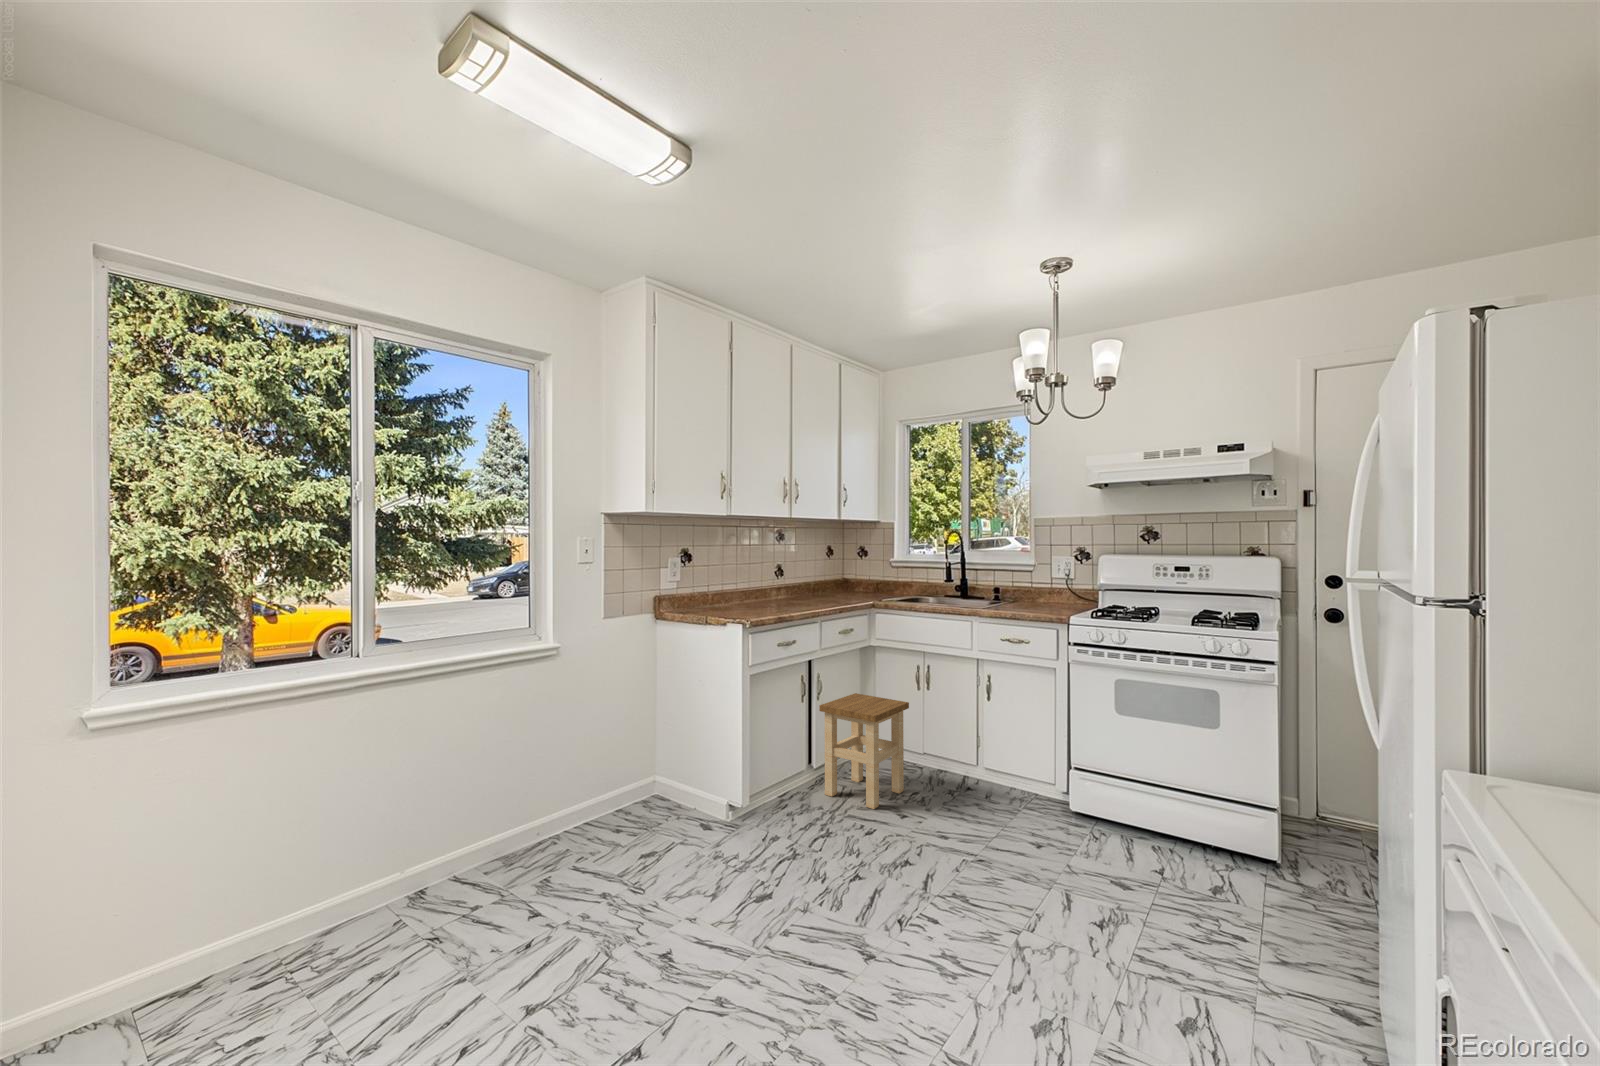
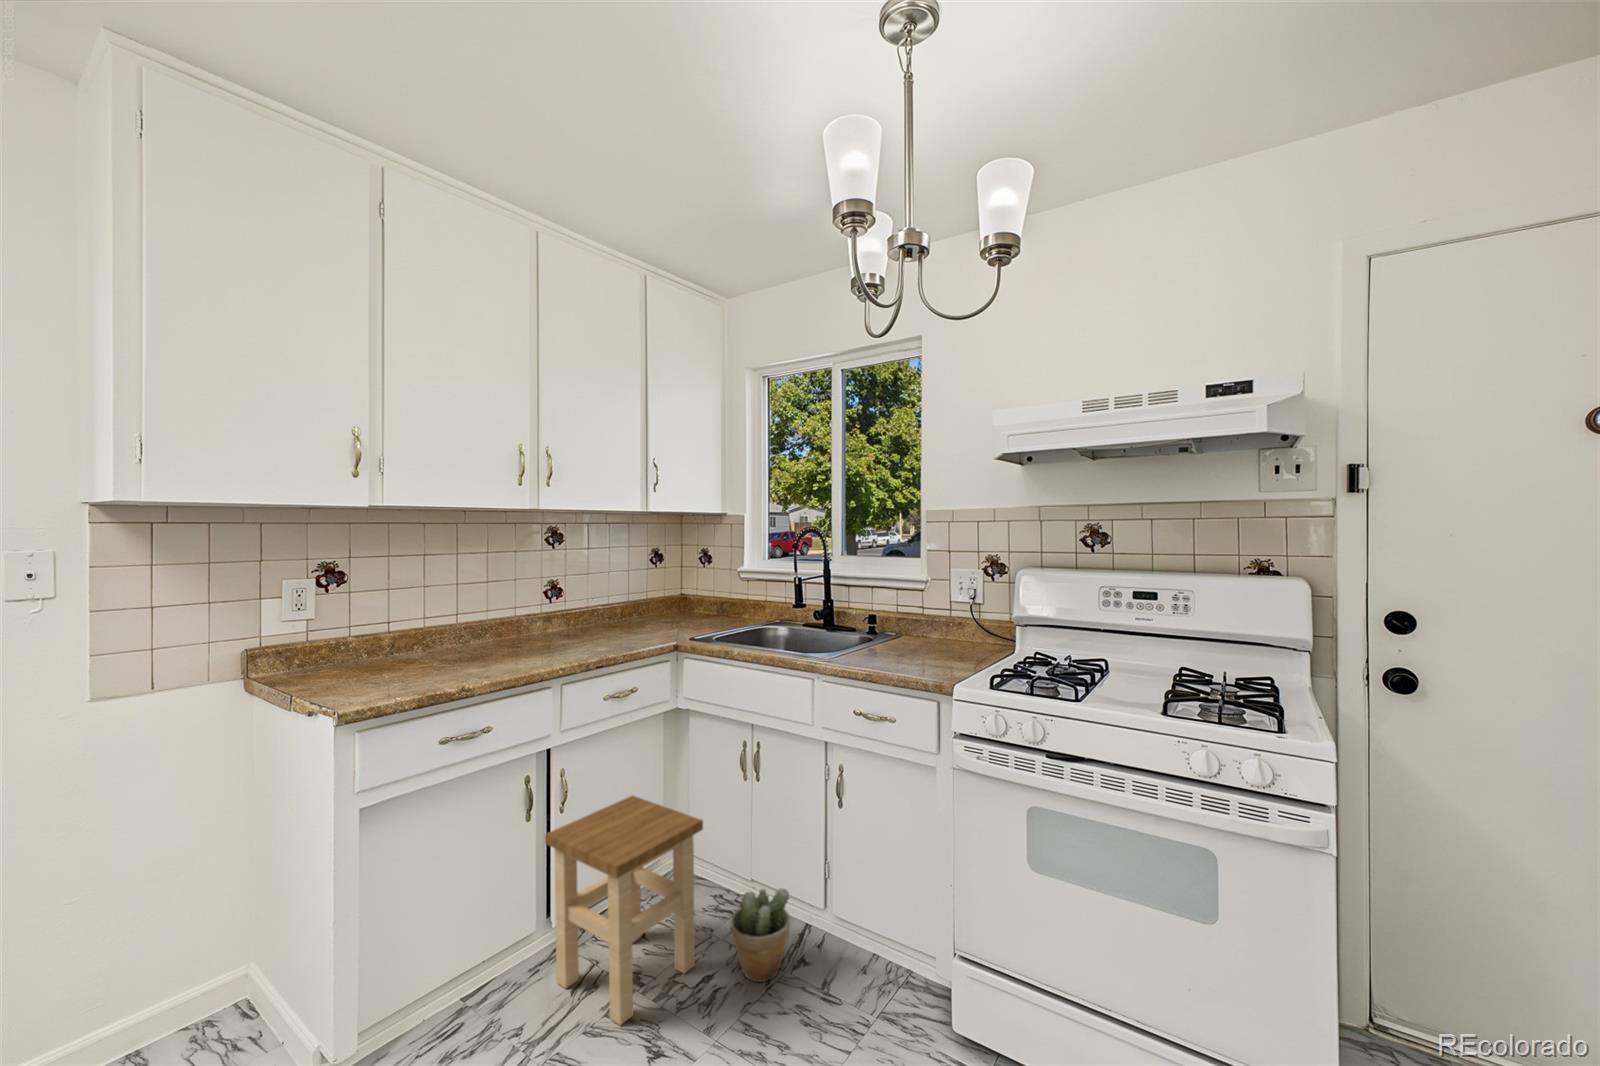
potted plant: none [926,744,963,797] -> present [730,889,790,982]

